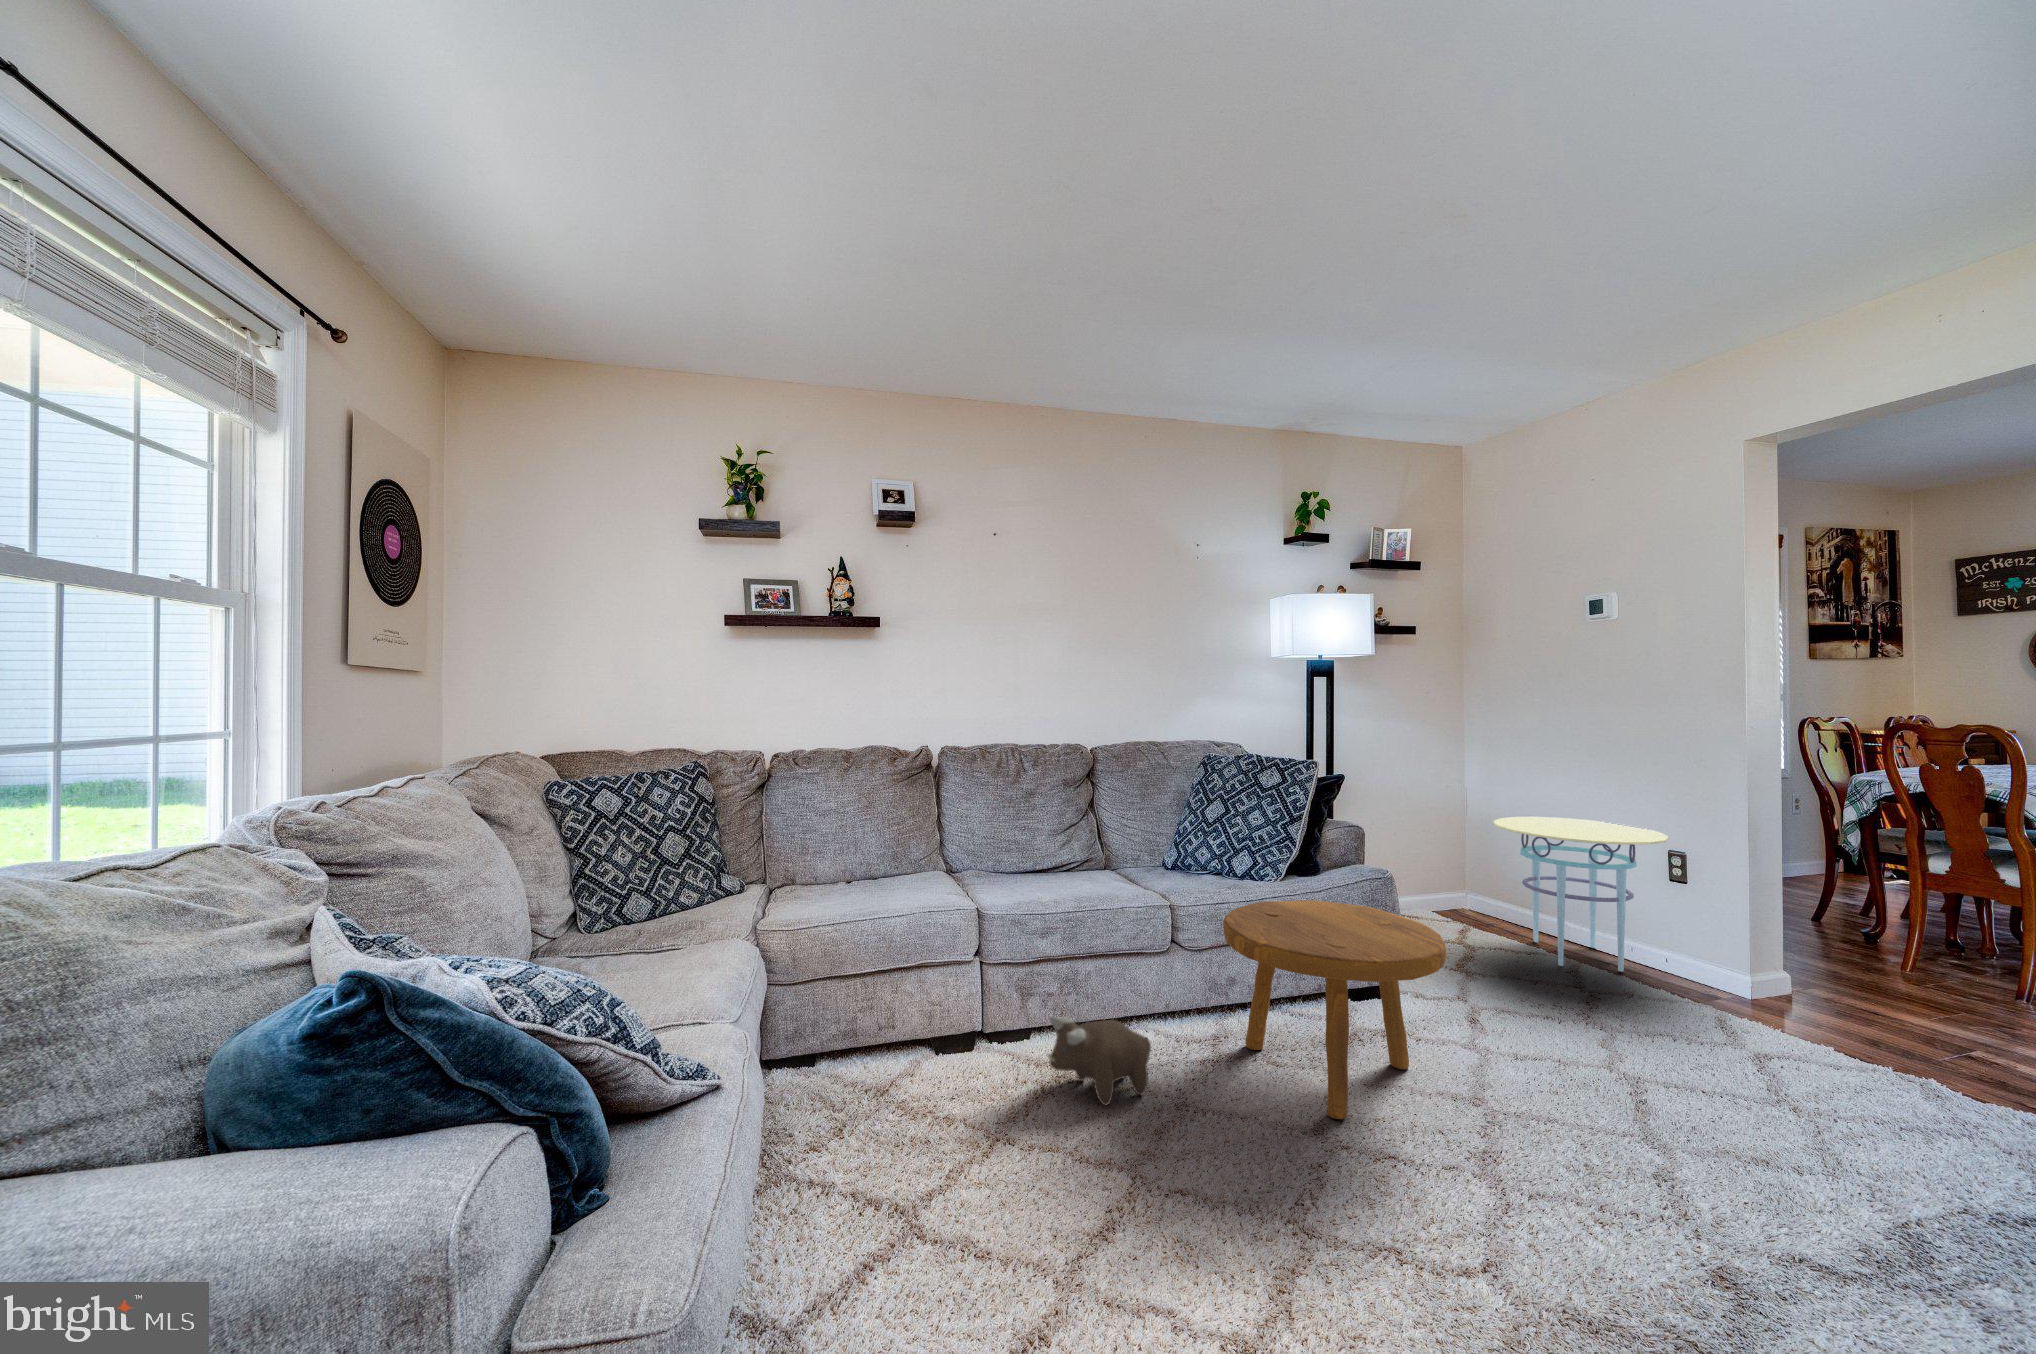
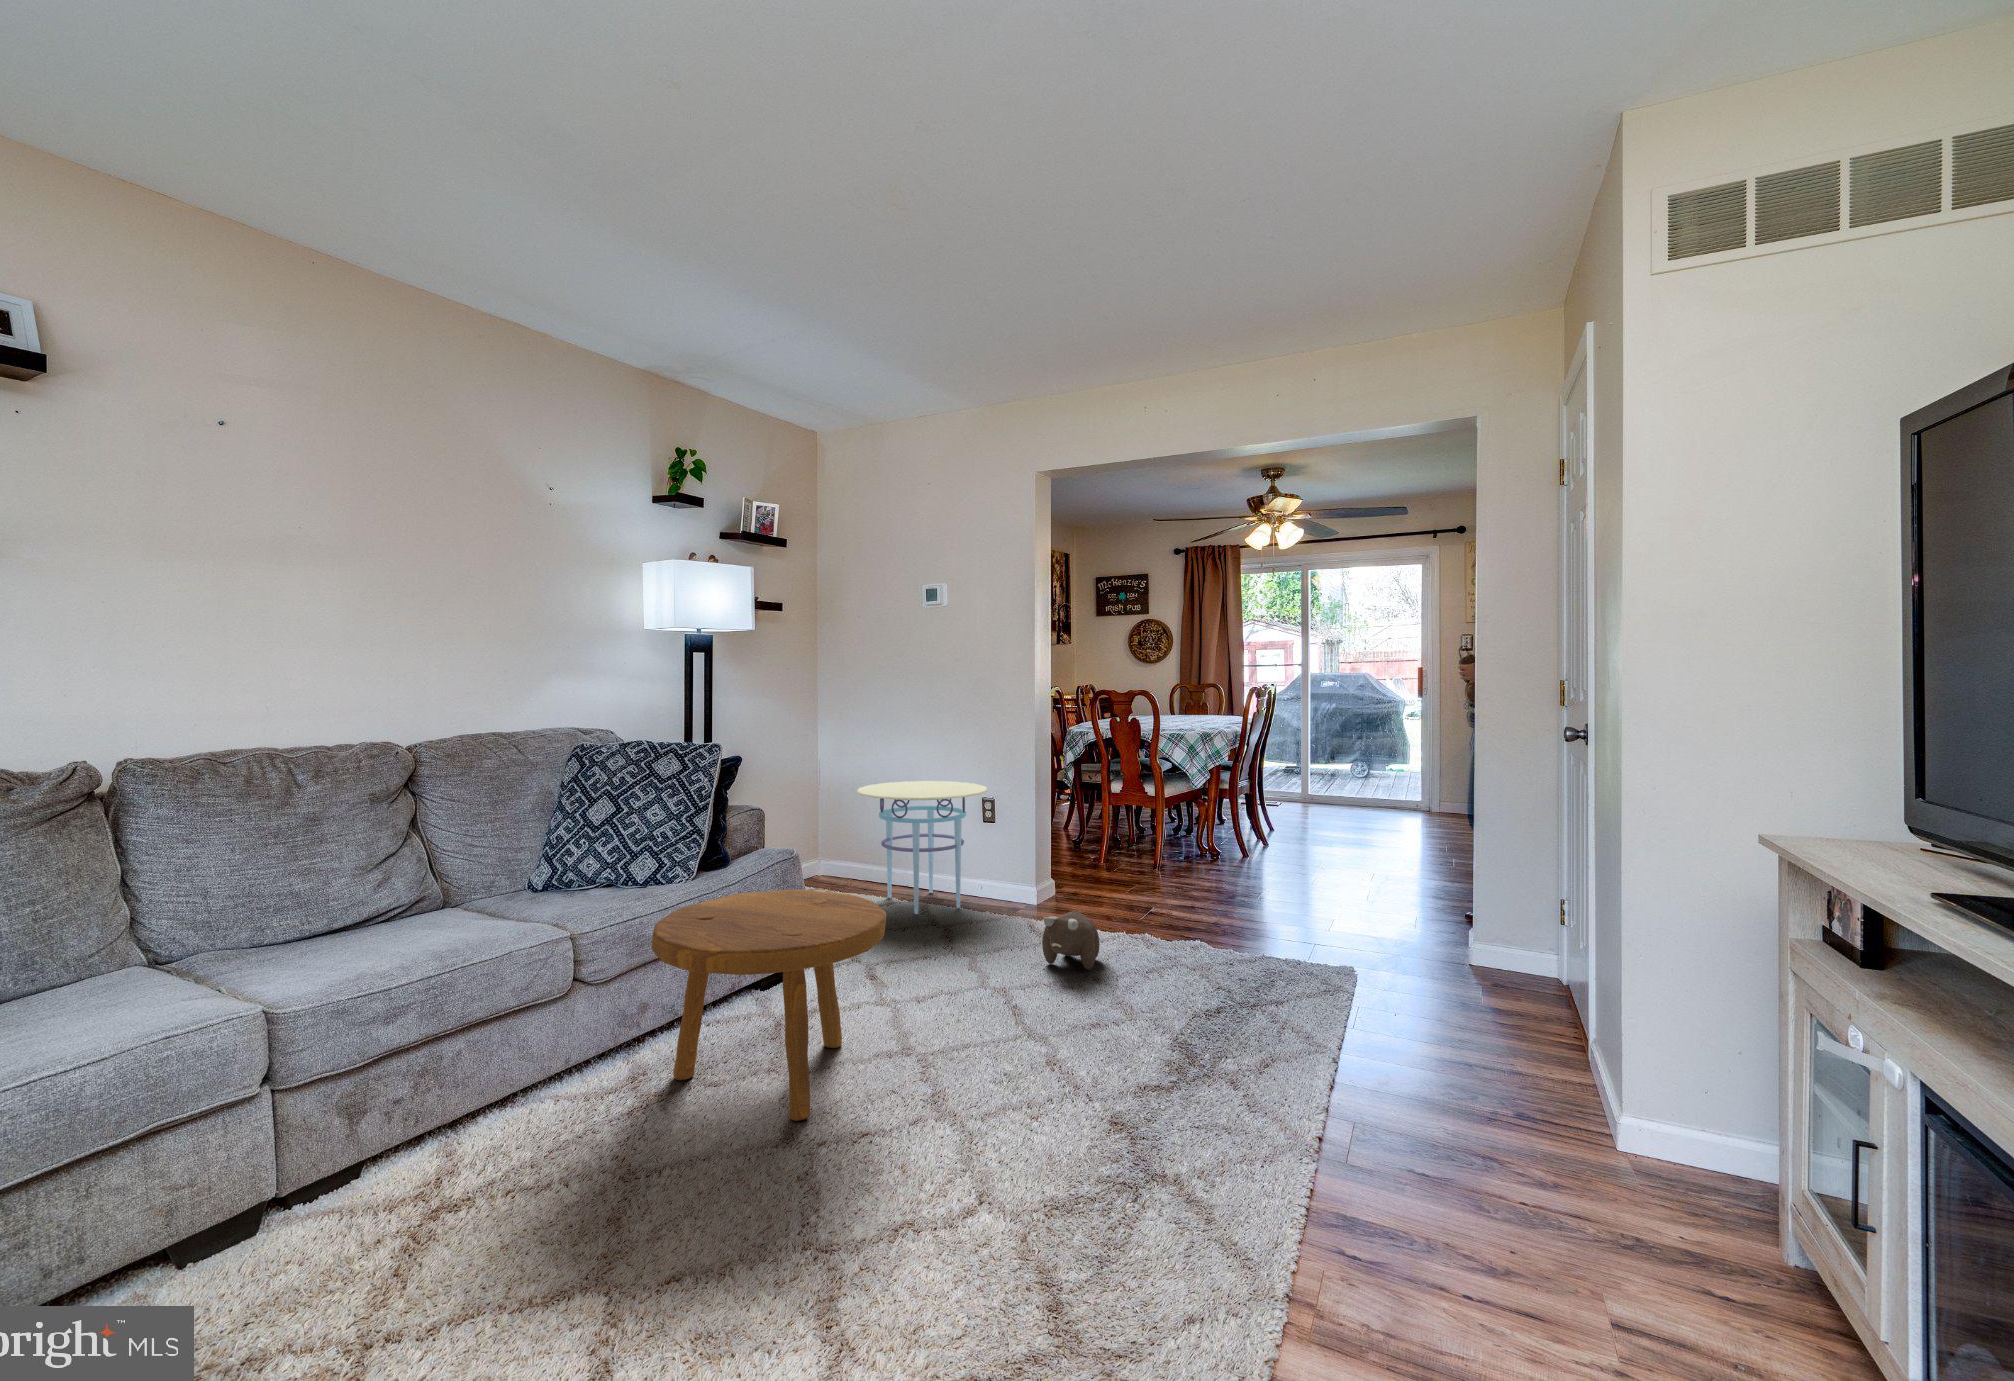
plush toy: present [1047,1016,1151,1105] -> present [1042,911,1100,970]

